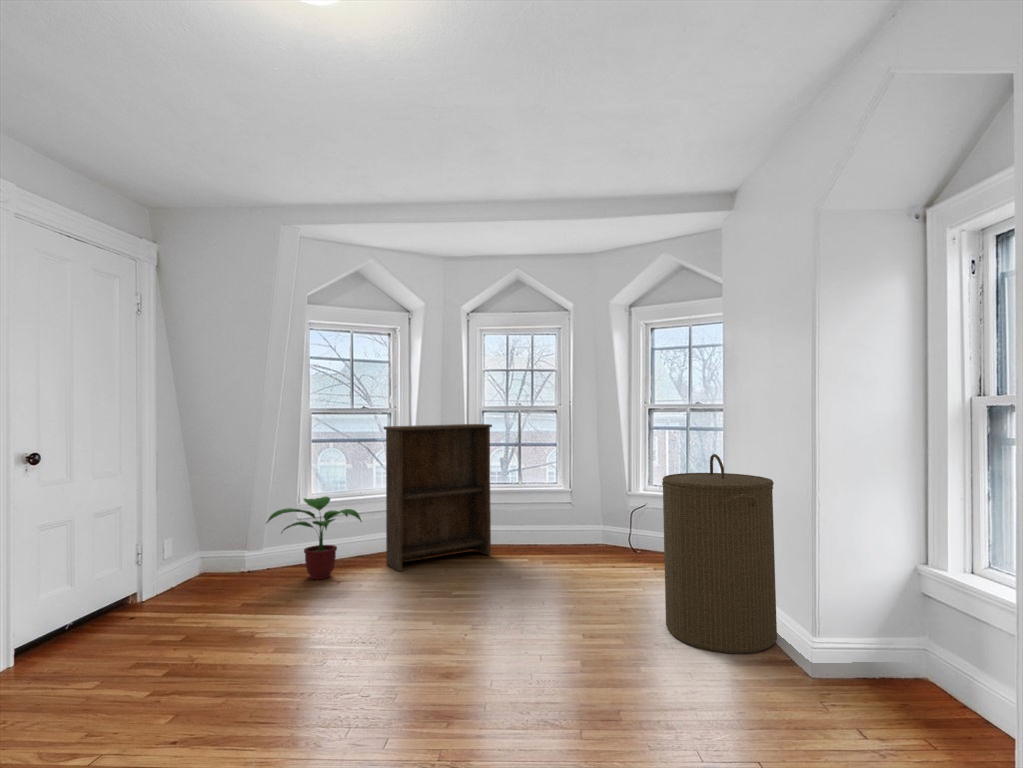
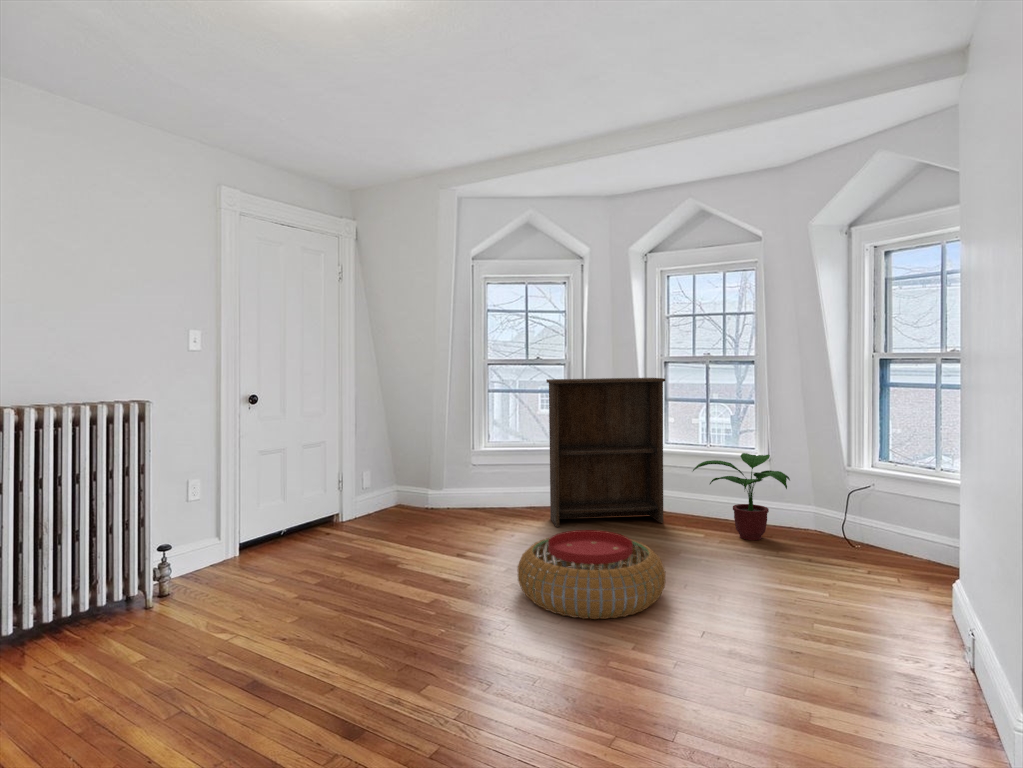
laundry hamper: present [662,454,777,654] -> none [799,423,969,697]
potted plant: present [266,497,361,579] -> present [693,453,790,540]
pouf: none [415,565,552,649] -> present [517,530,665,619]

